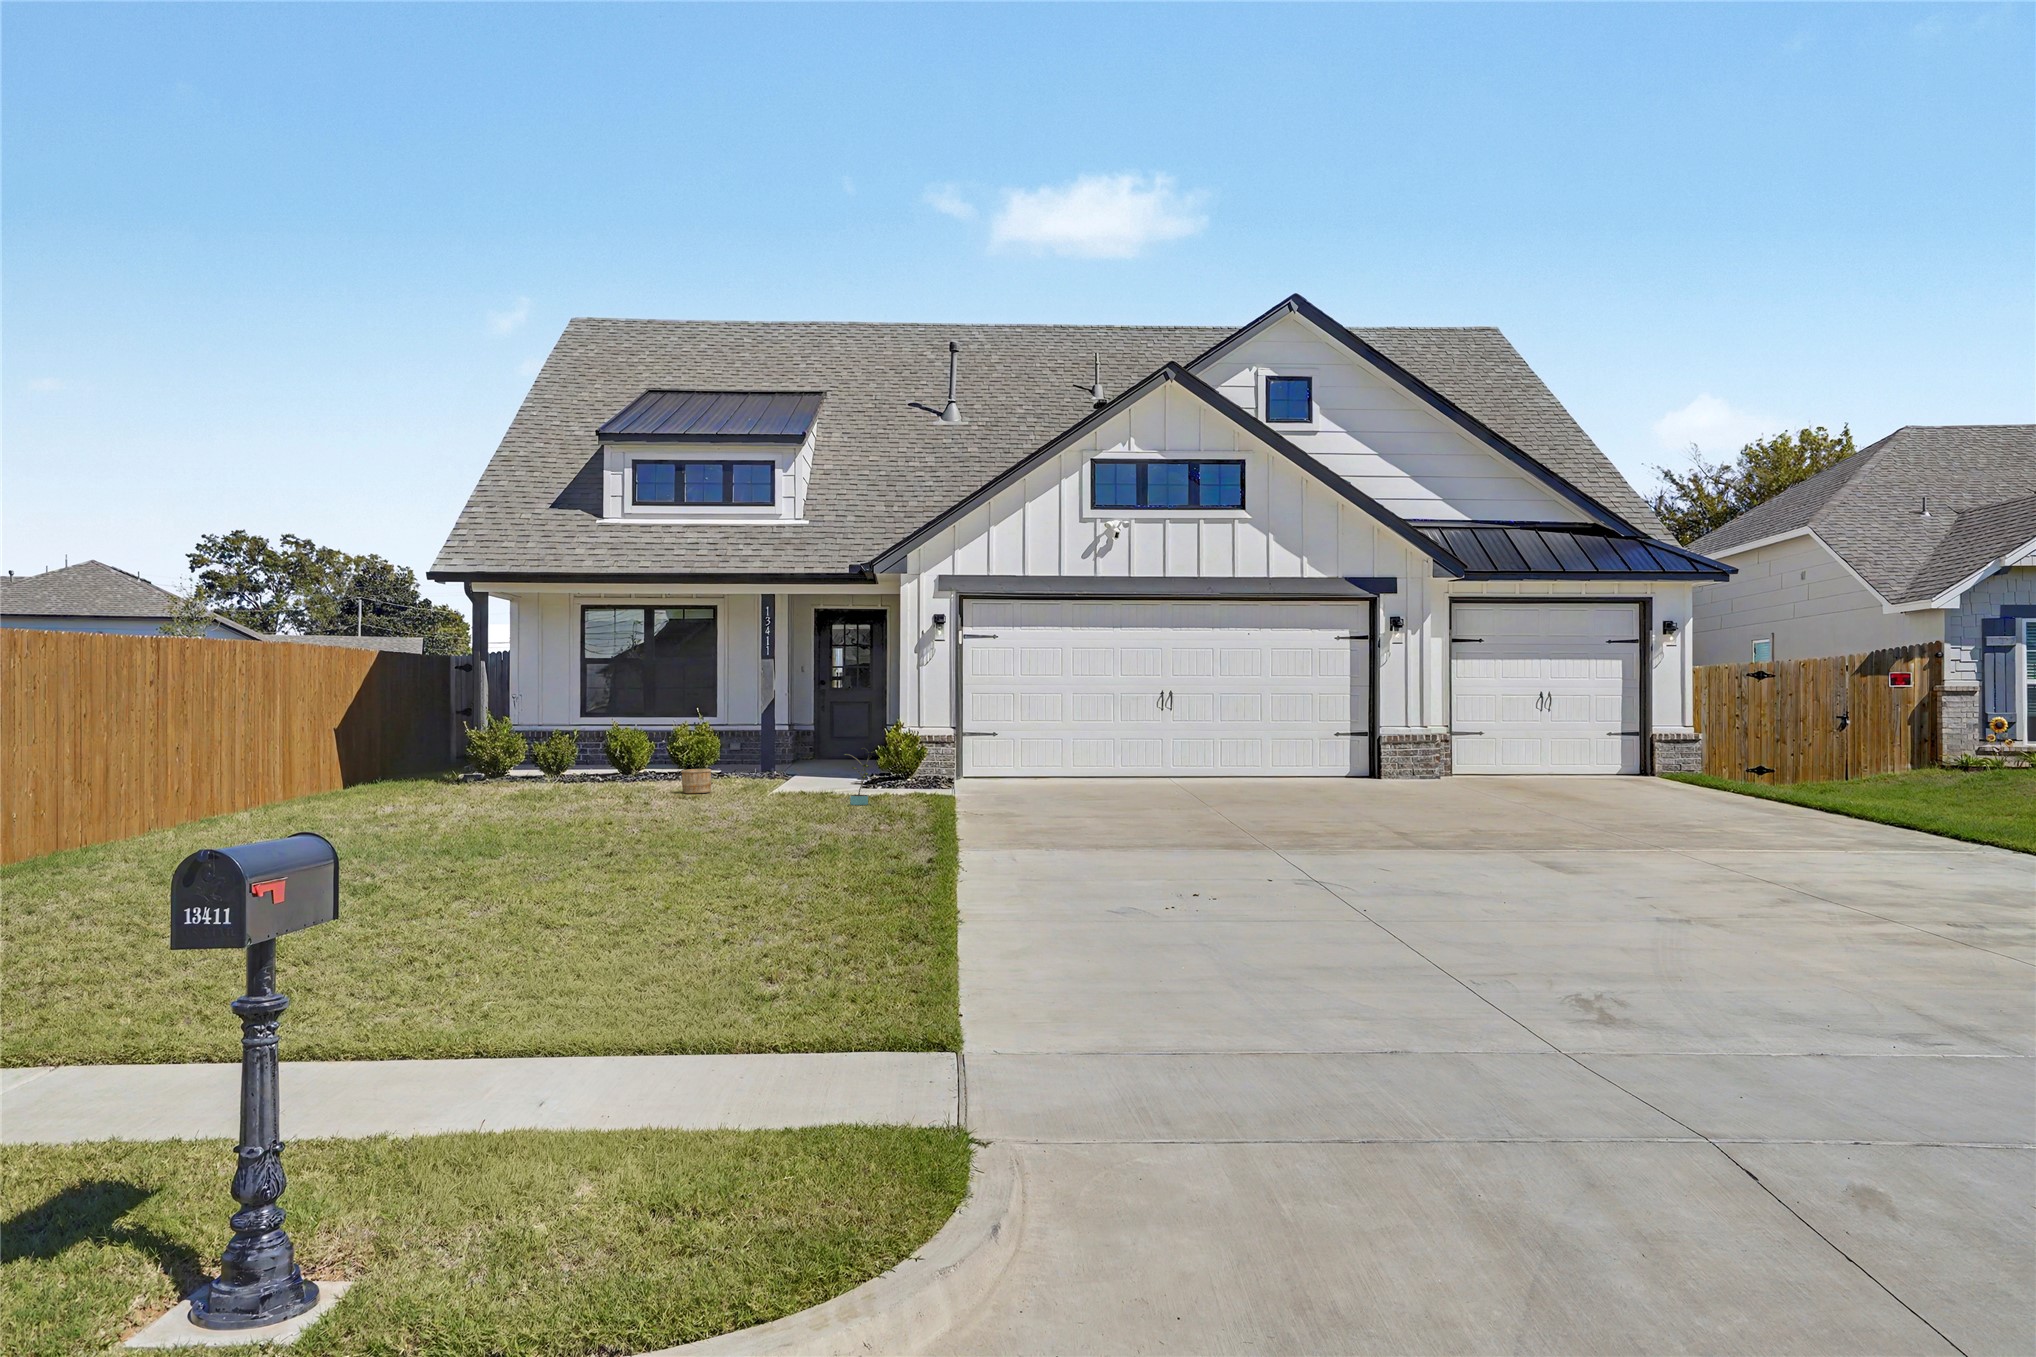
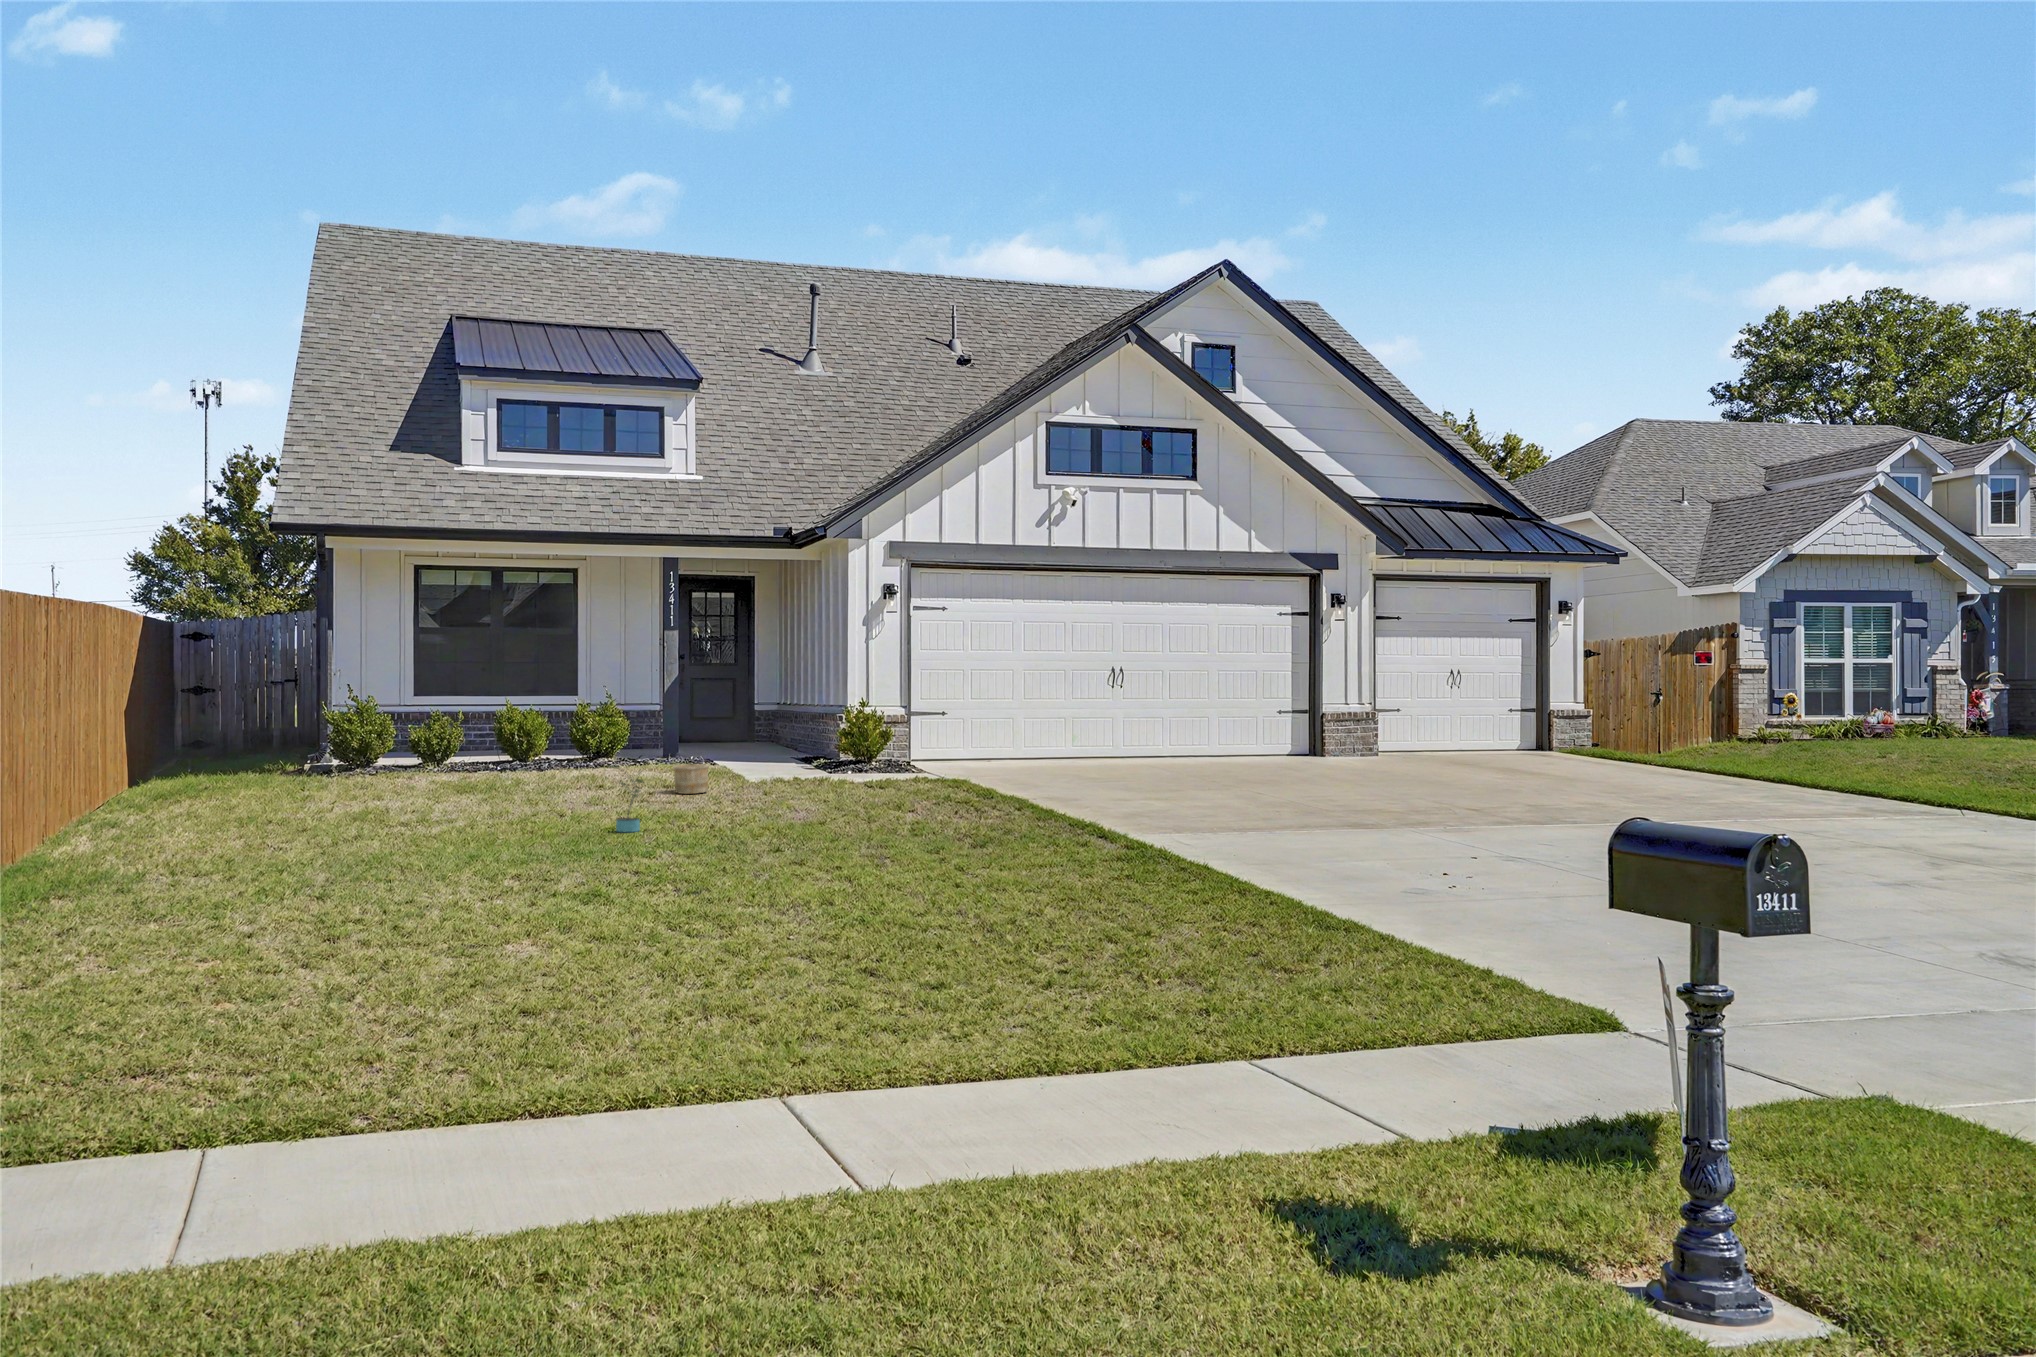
potted plant: present [844,748,875,805] -> present [610,765,643,832]

